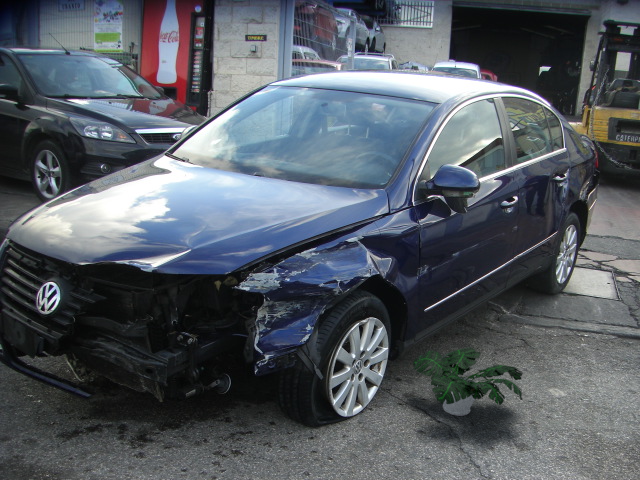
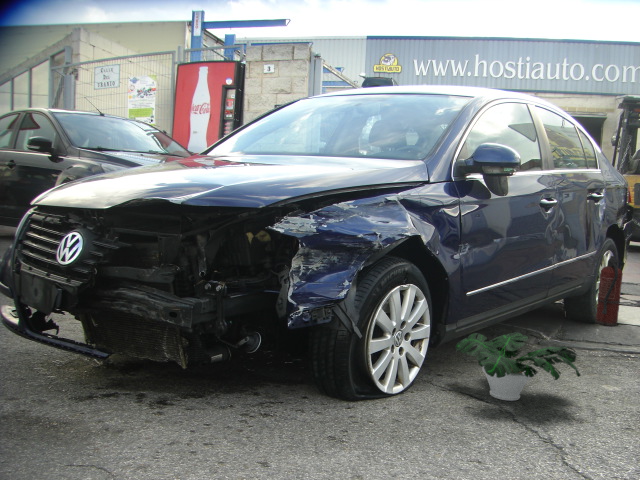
fire extinguisher: none [555,240,583,309] -> present [595,256,623,326]

